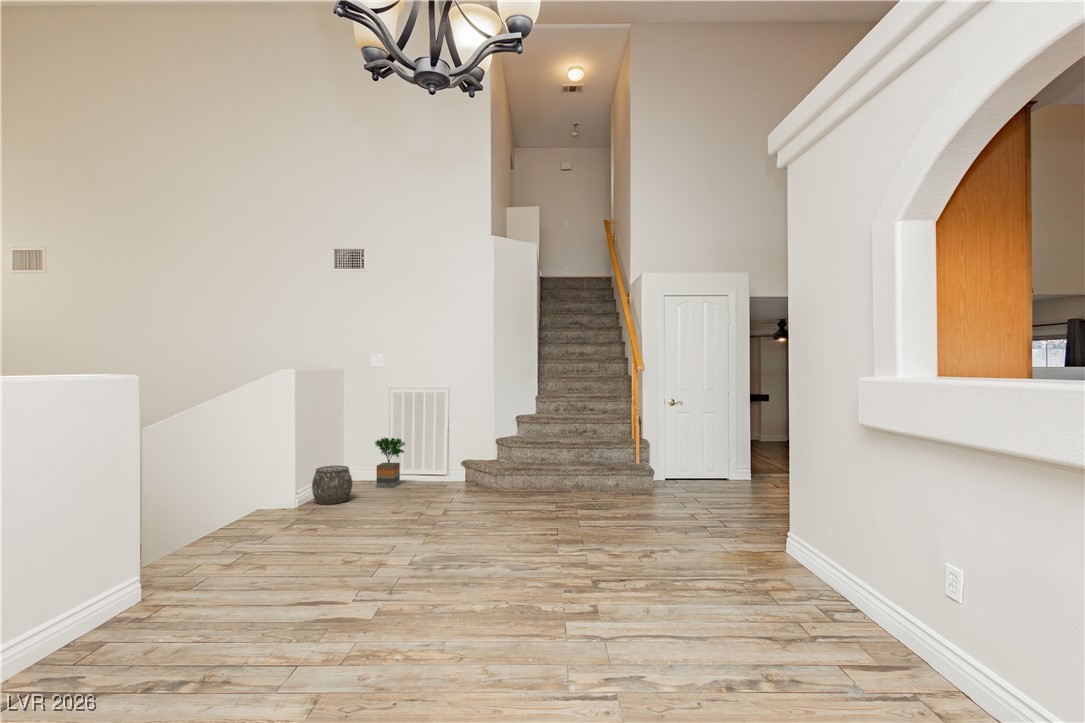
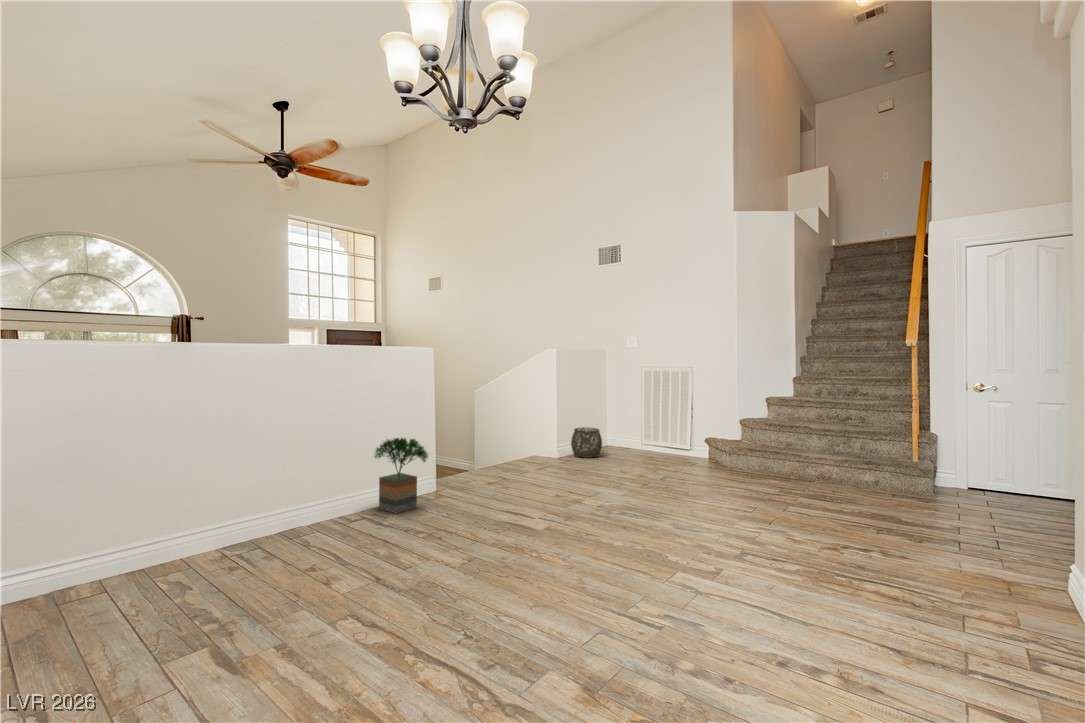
potted tree: present [375,438,405,487] -> present [375,438,428,514]

